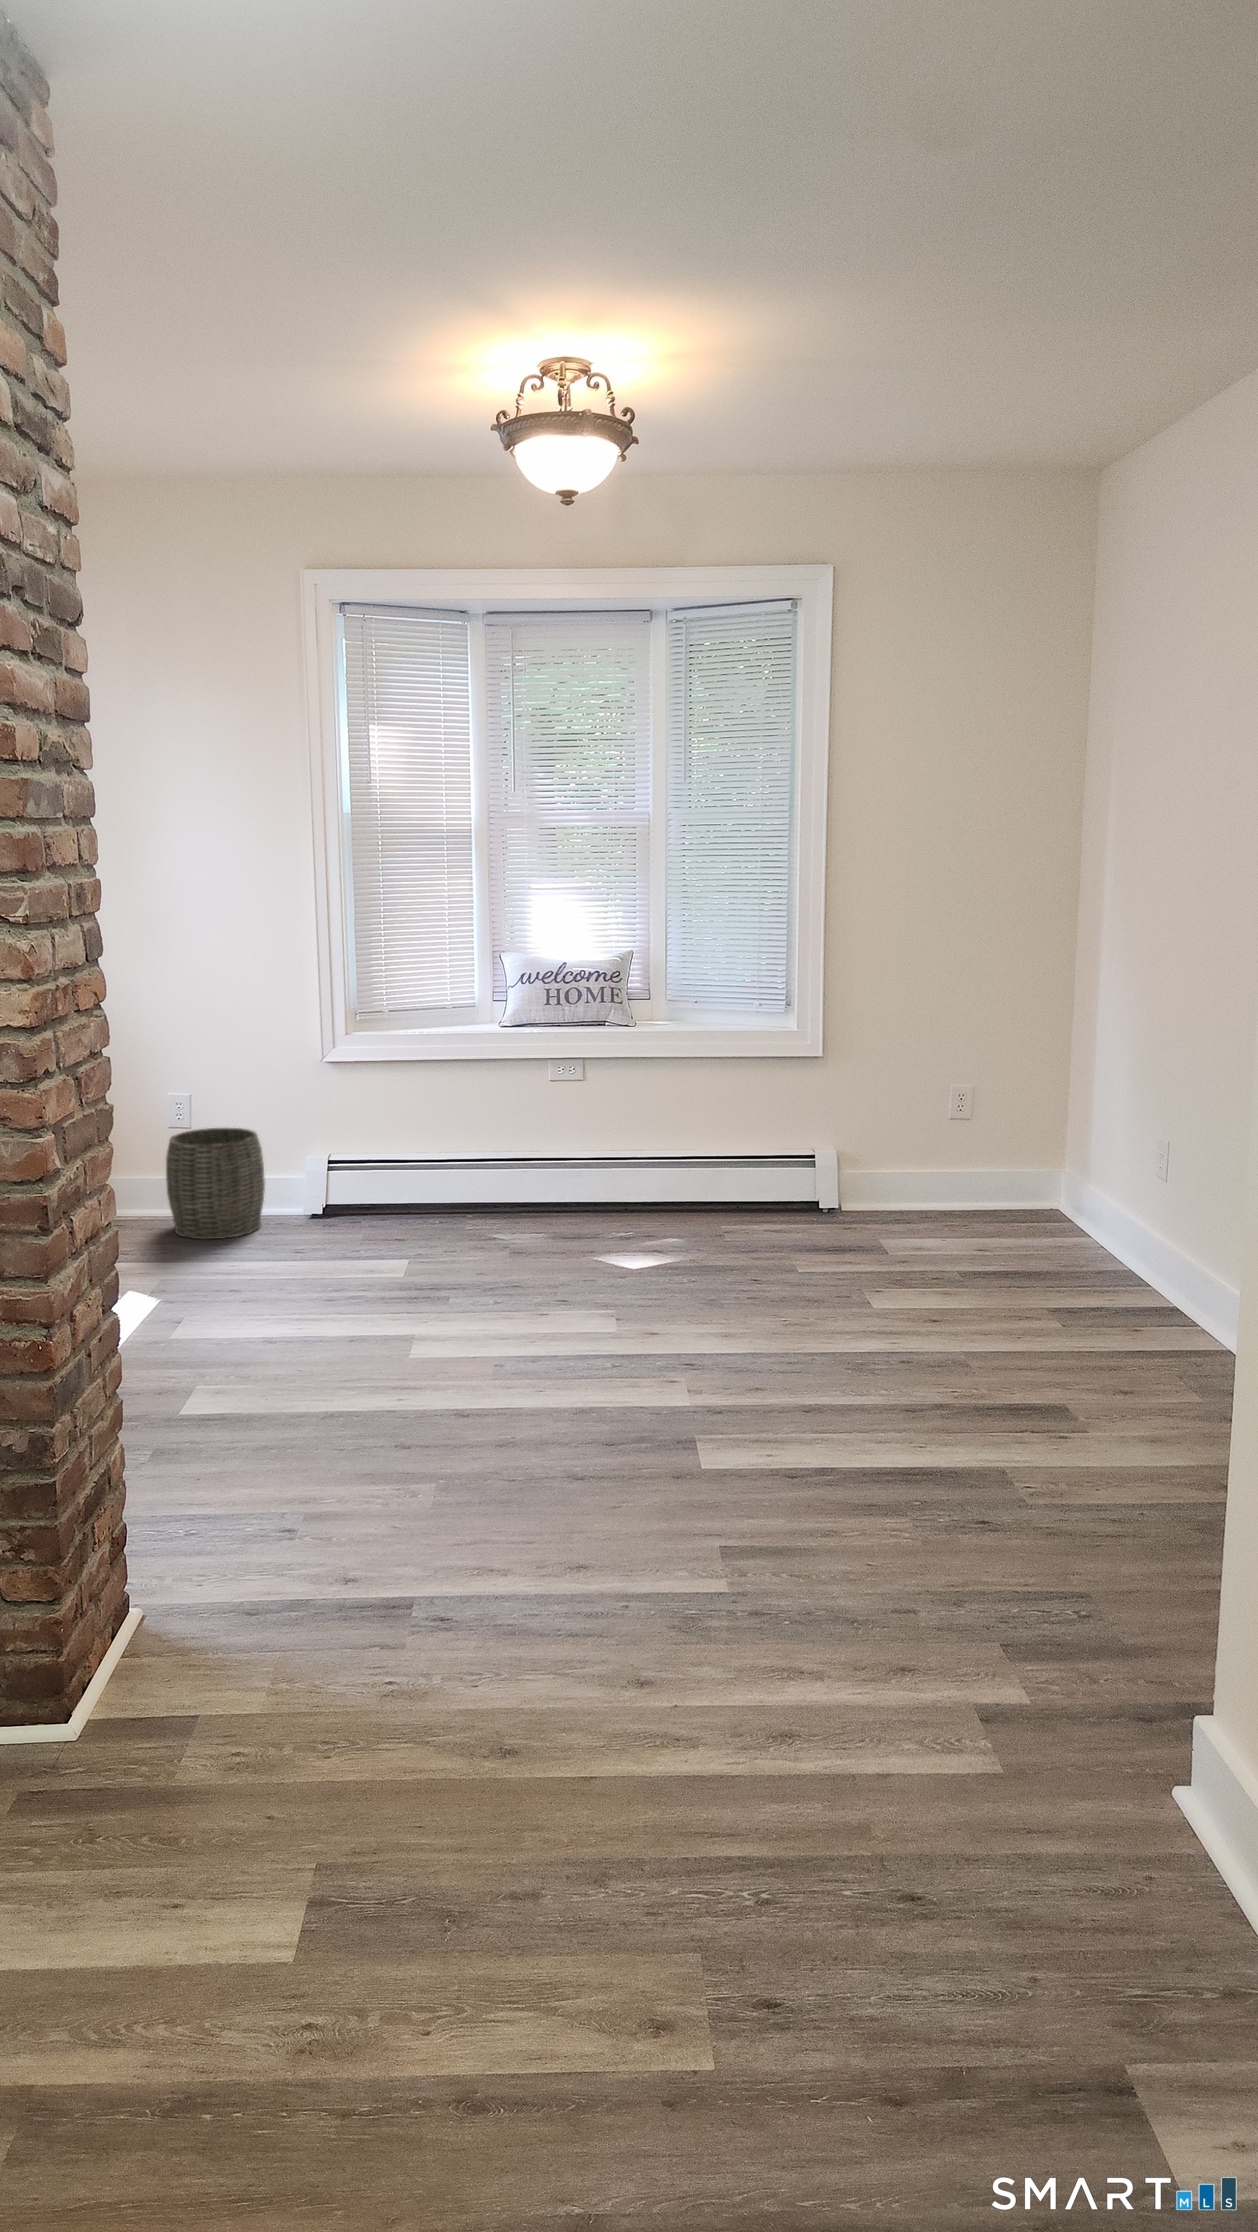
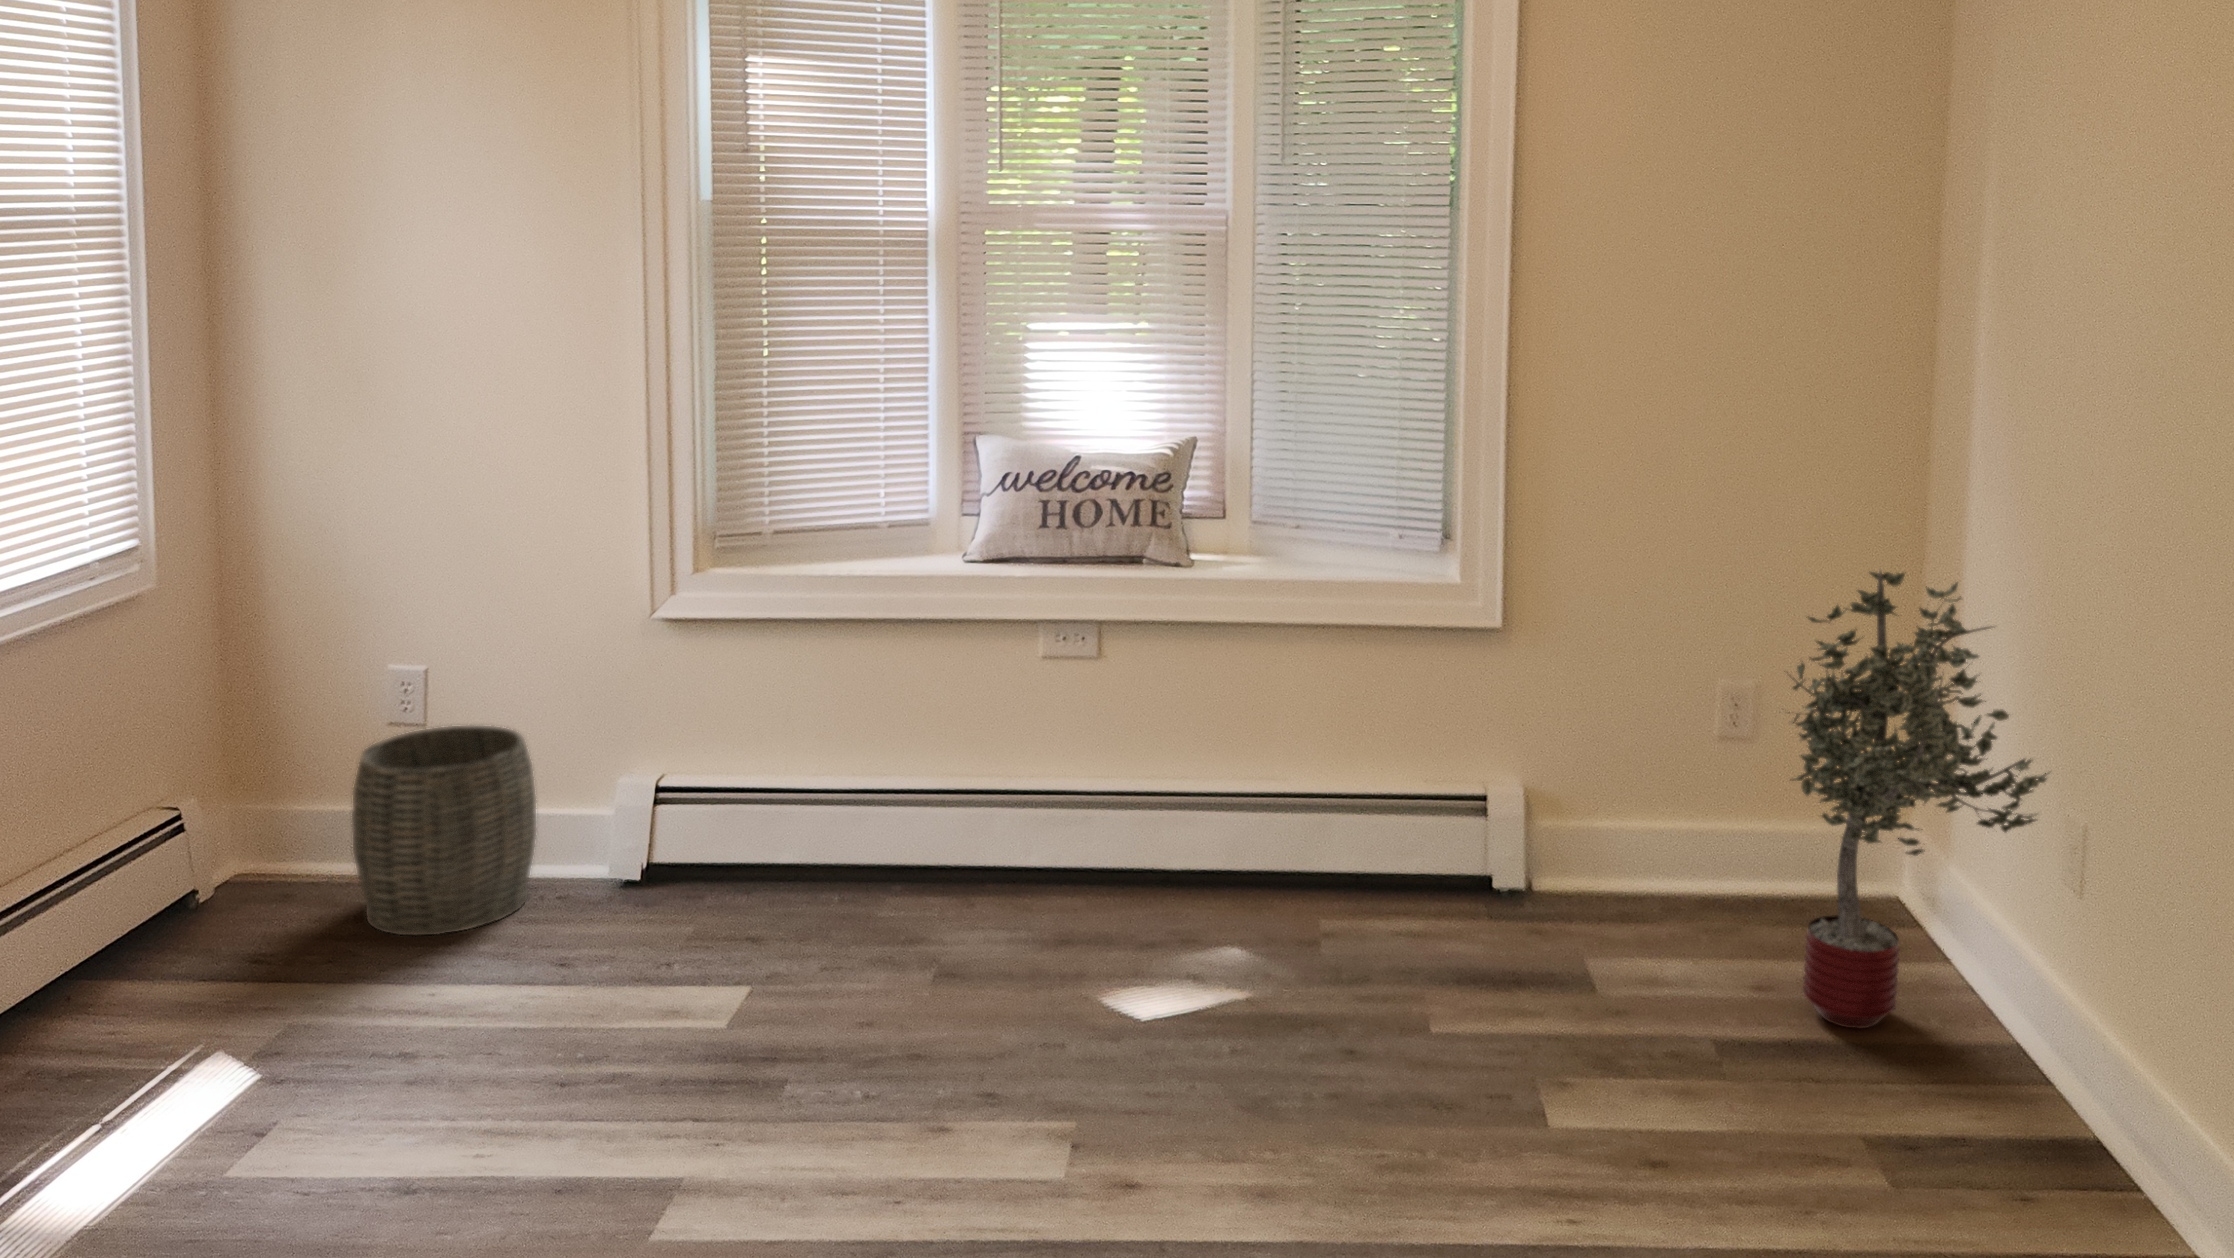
potted tree: none [976,1003,1127,1260] -> present [1789,571,2047,1029]

